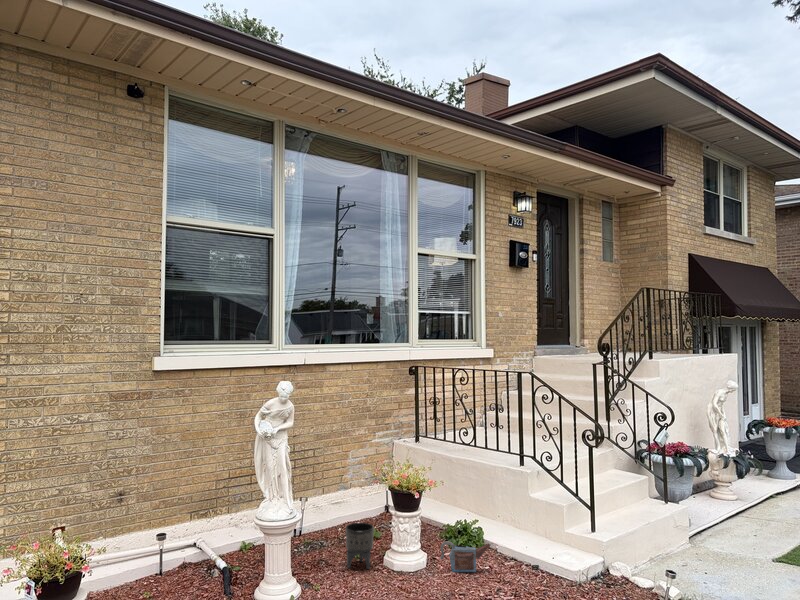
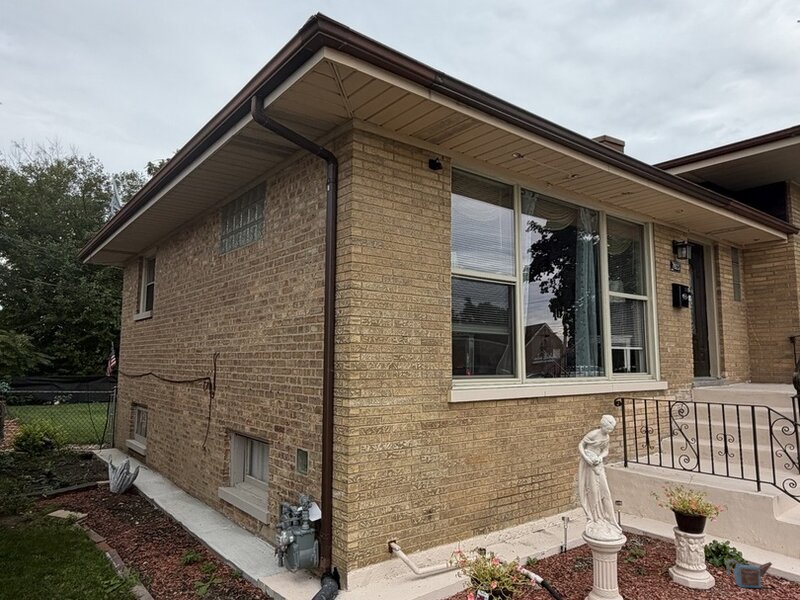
planter: present [346,523,374,569] -> none [638,541,666,583]

